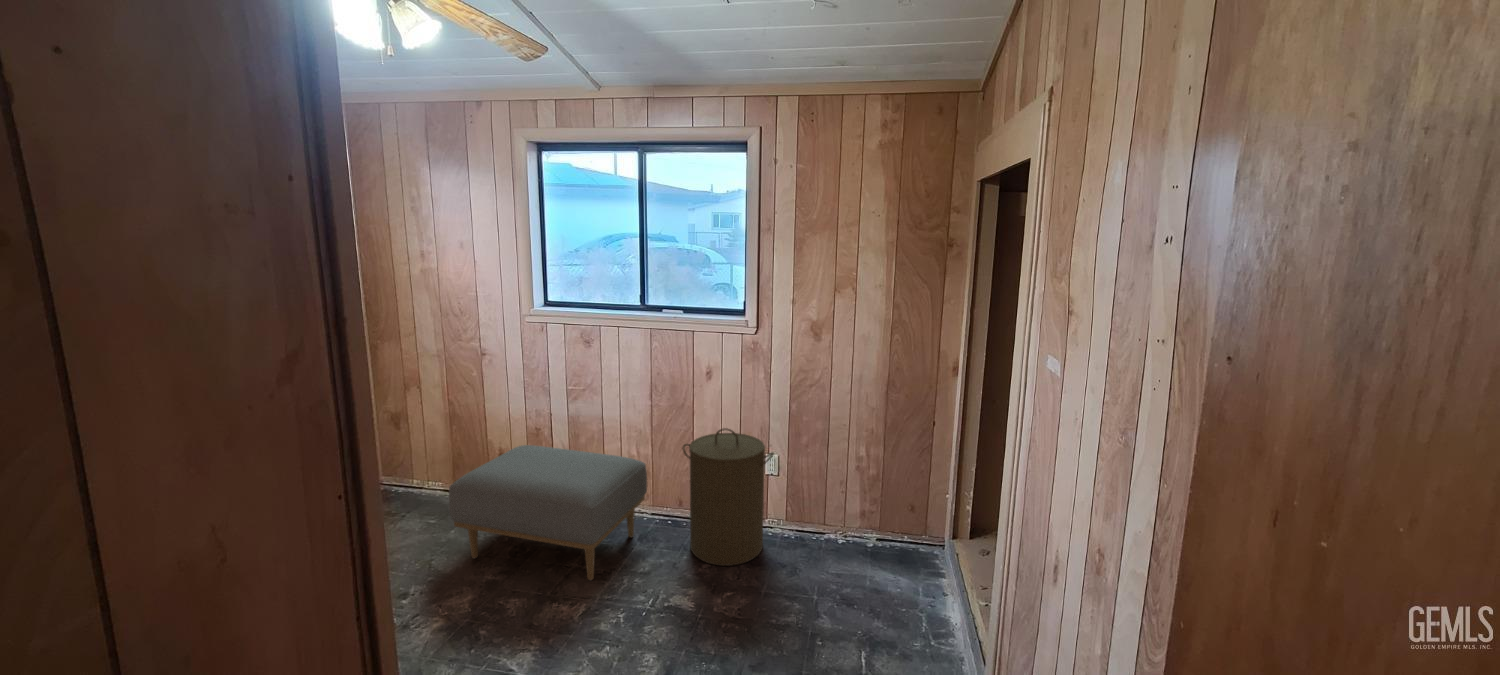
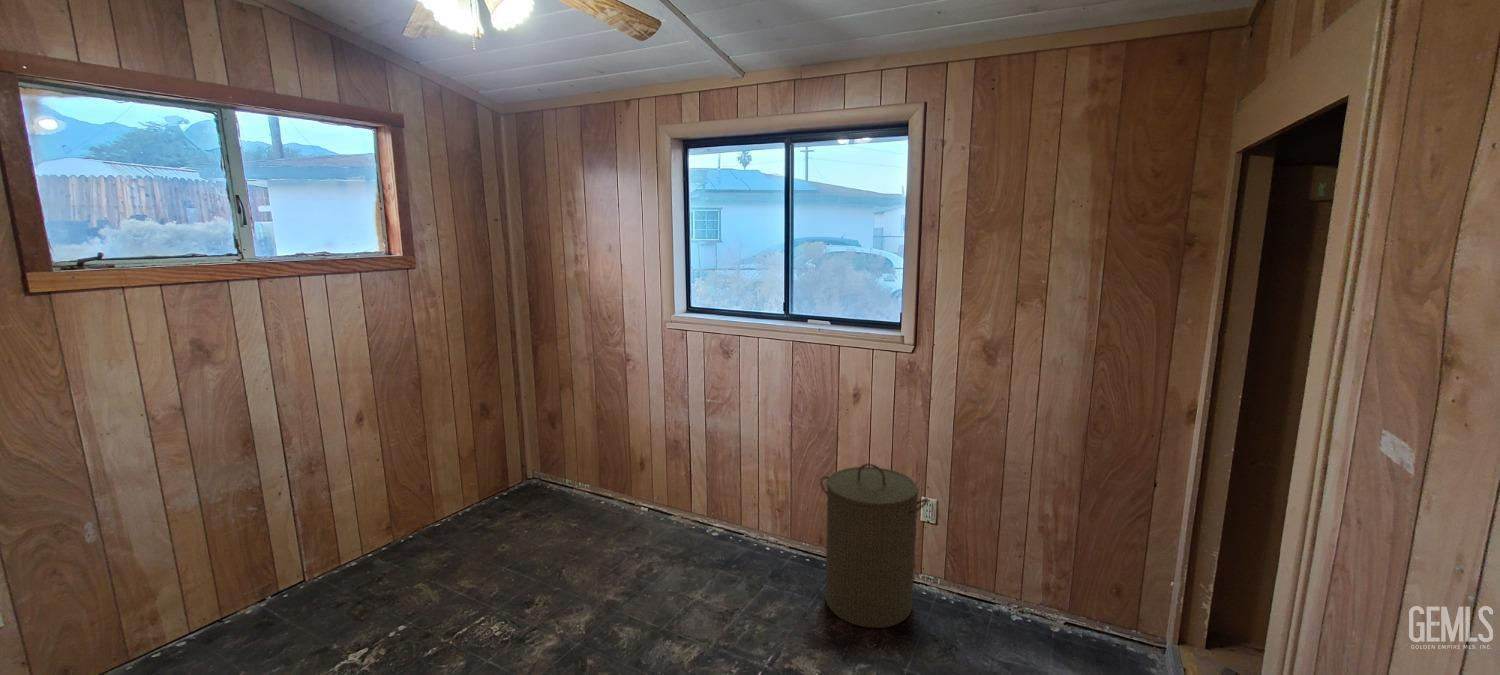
ottoman: present [449,445,647,580] -> none [580,459,782,619]

